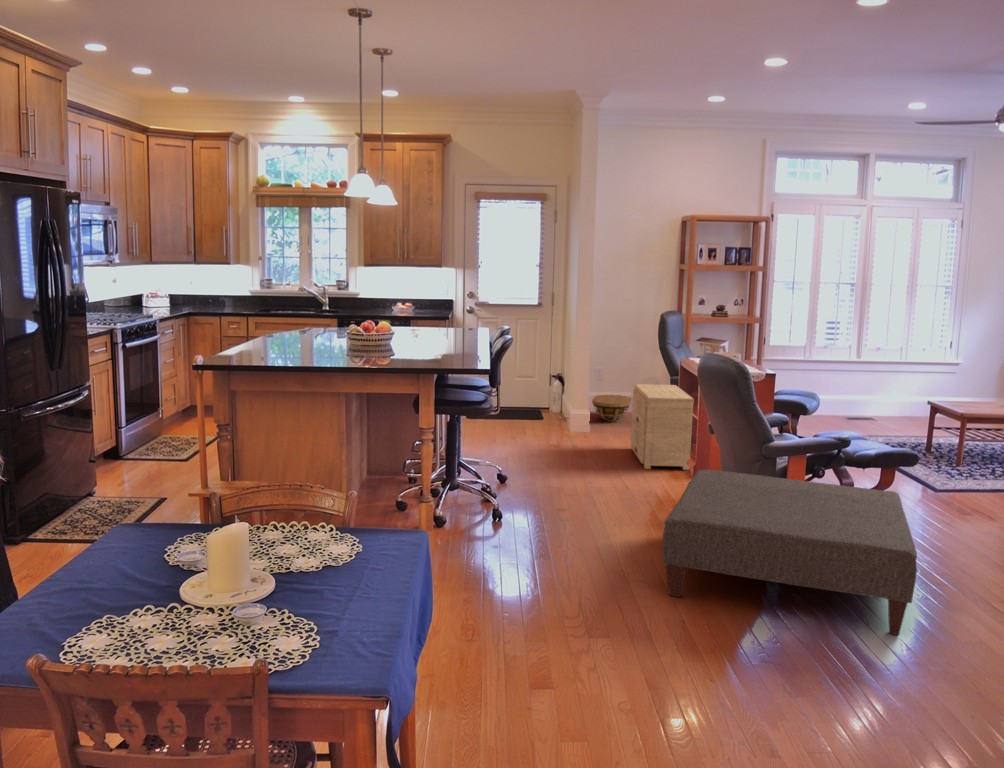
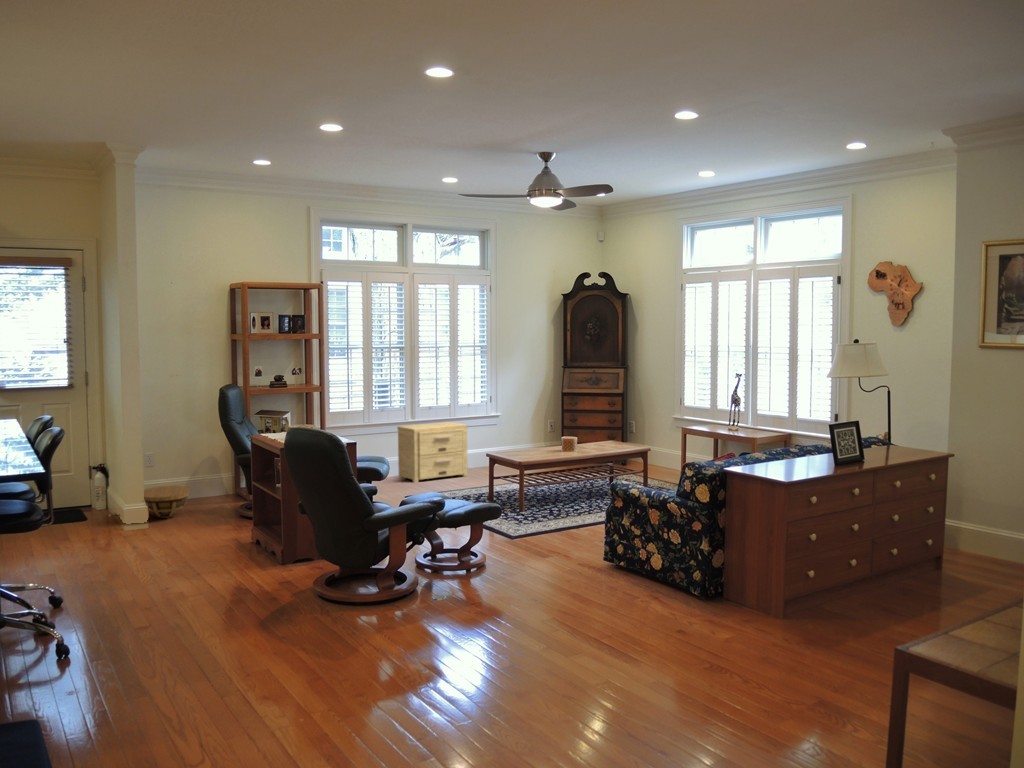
side table: present [631,384,694,470] -> present [397,422,468,482]
ottoman: present [663,470,917,635] -> none [287,545,538,705]

